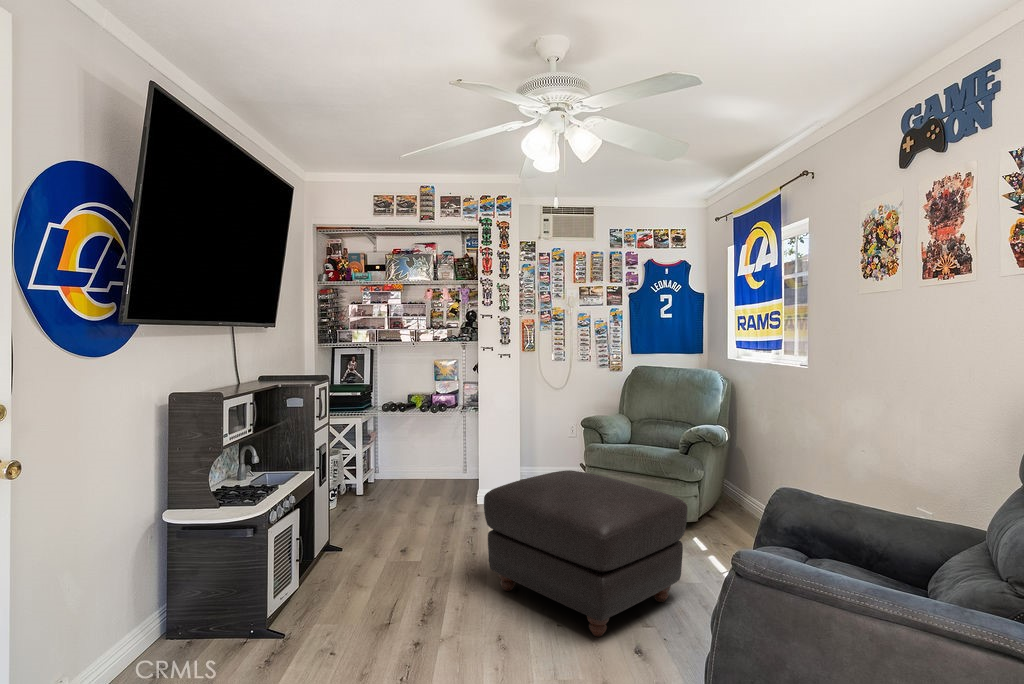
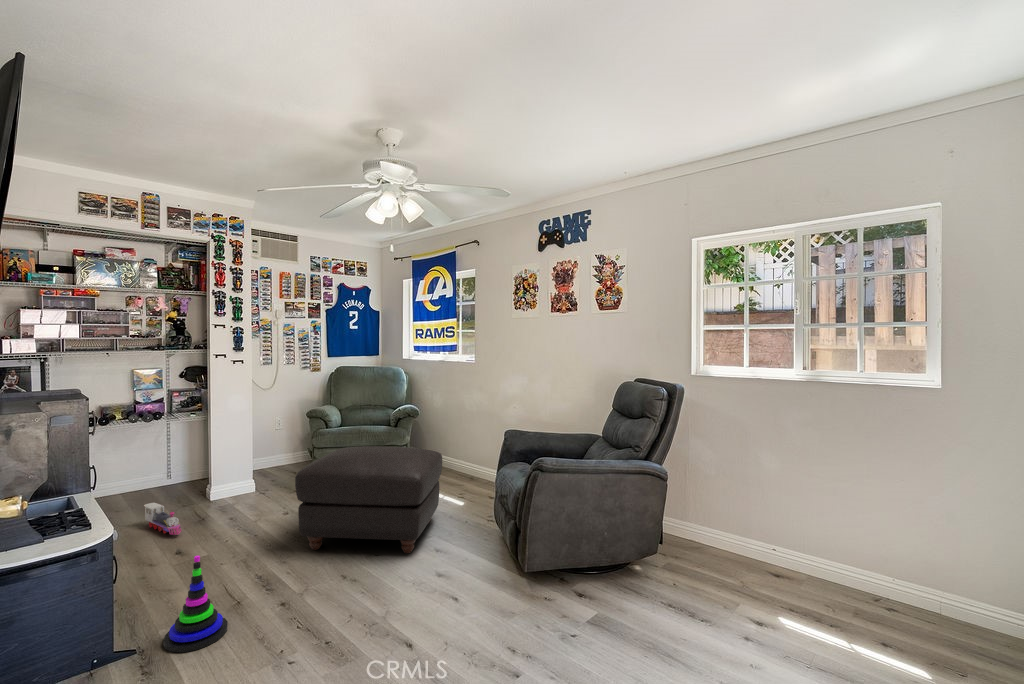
toy train: none [407,494,422,532] -> present [144,503,181,534]
stacking toy: none [298,561,358,661] -> present [163,556,228,653]

